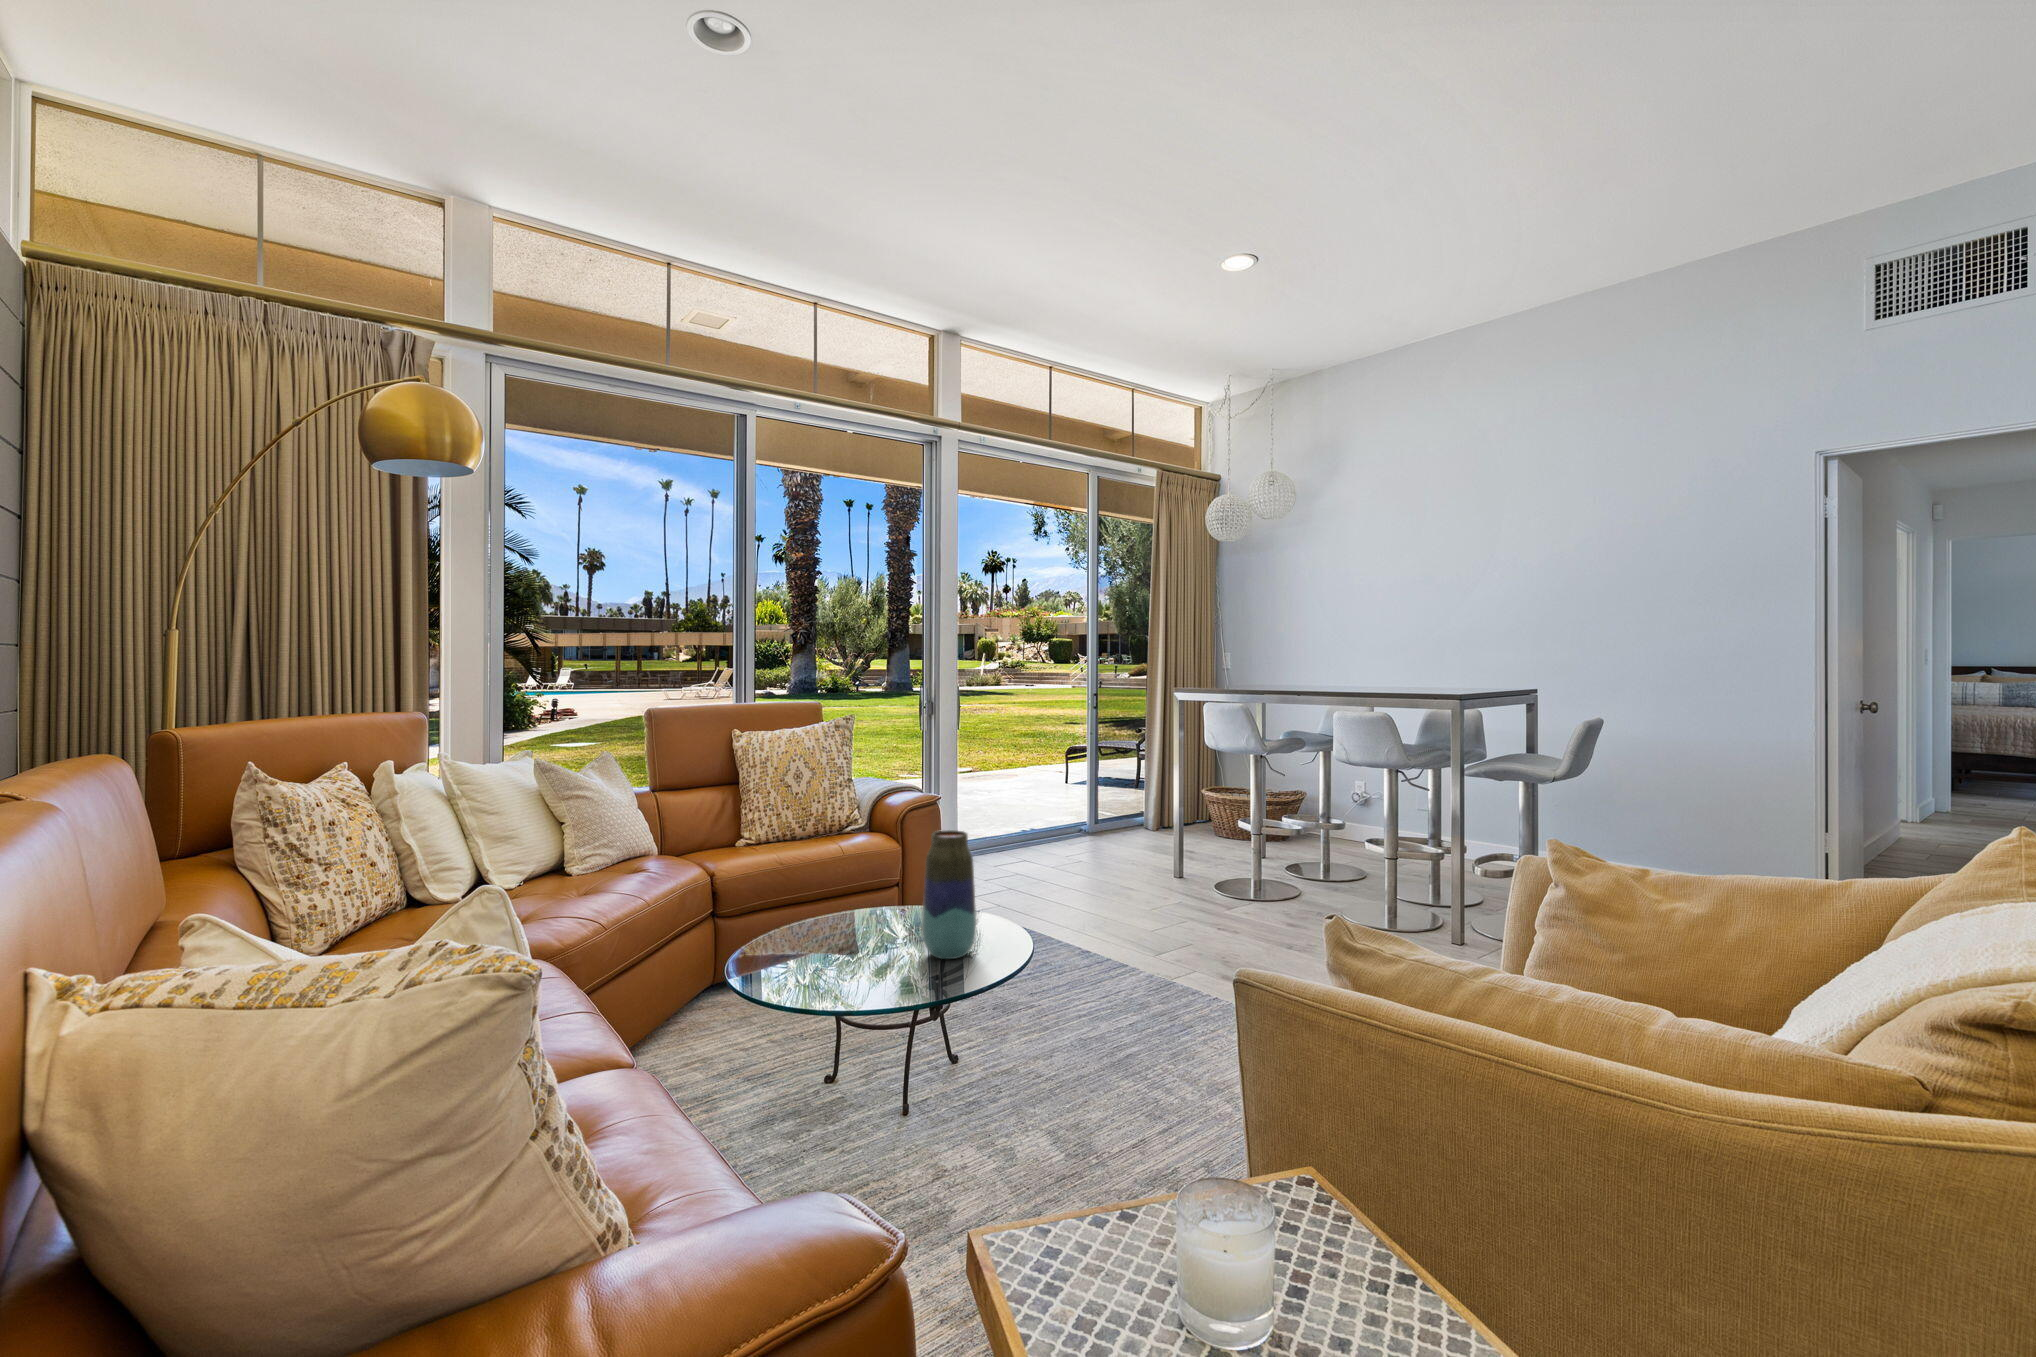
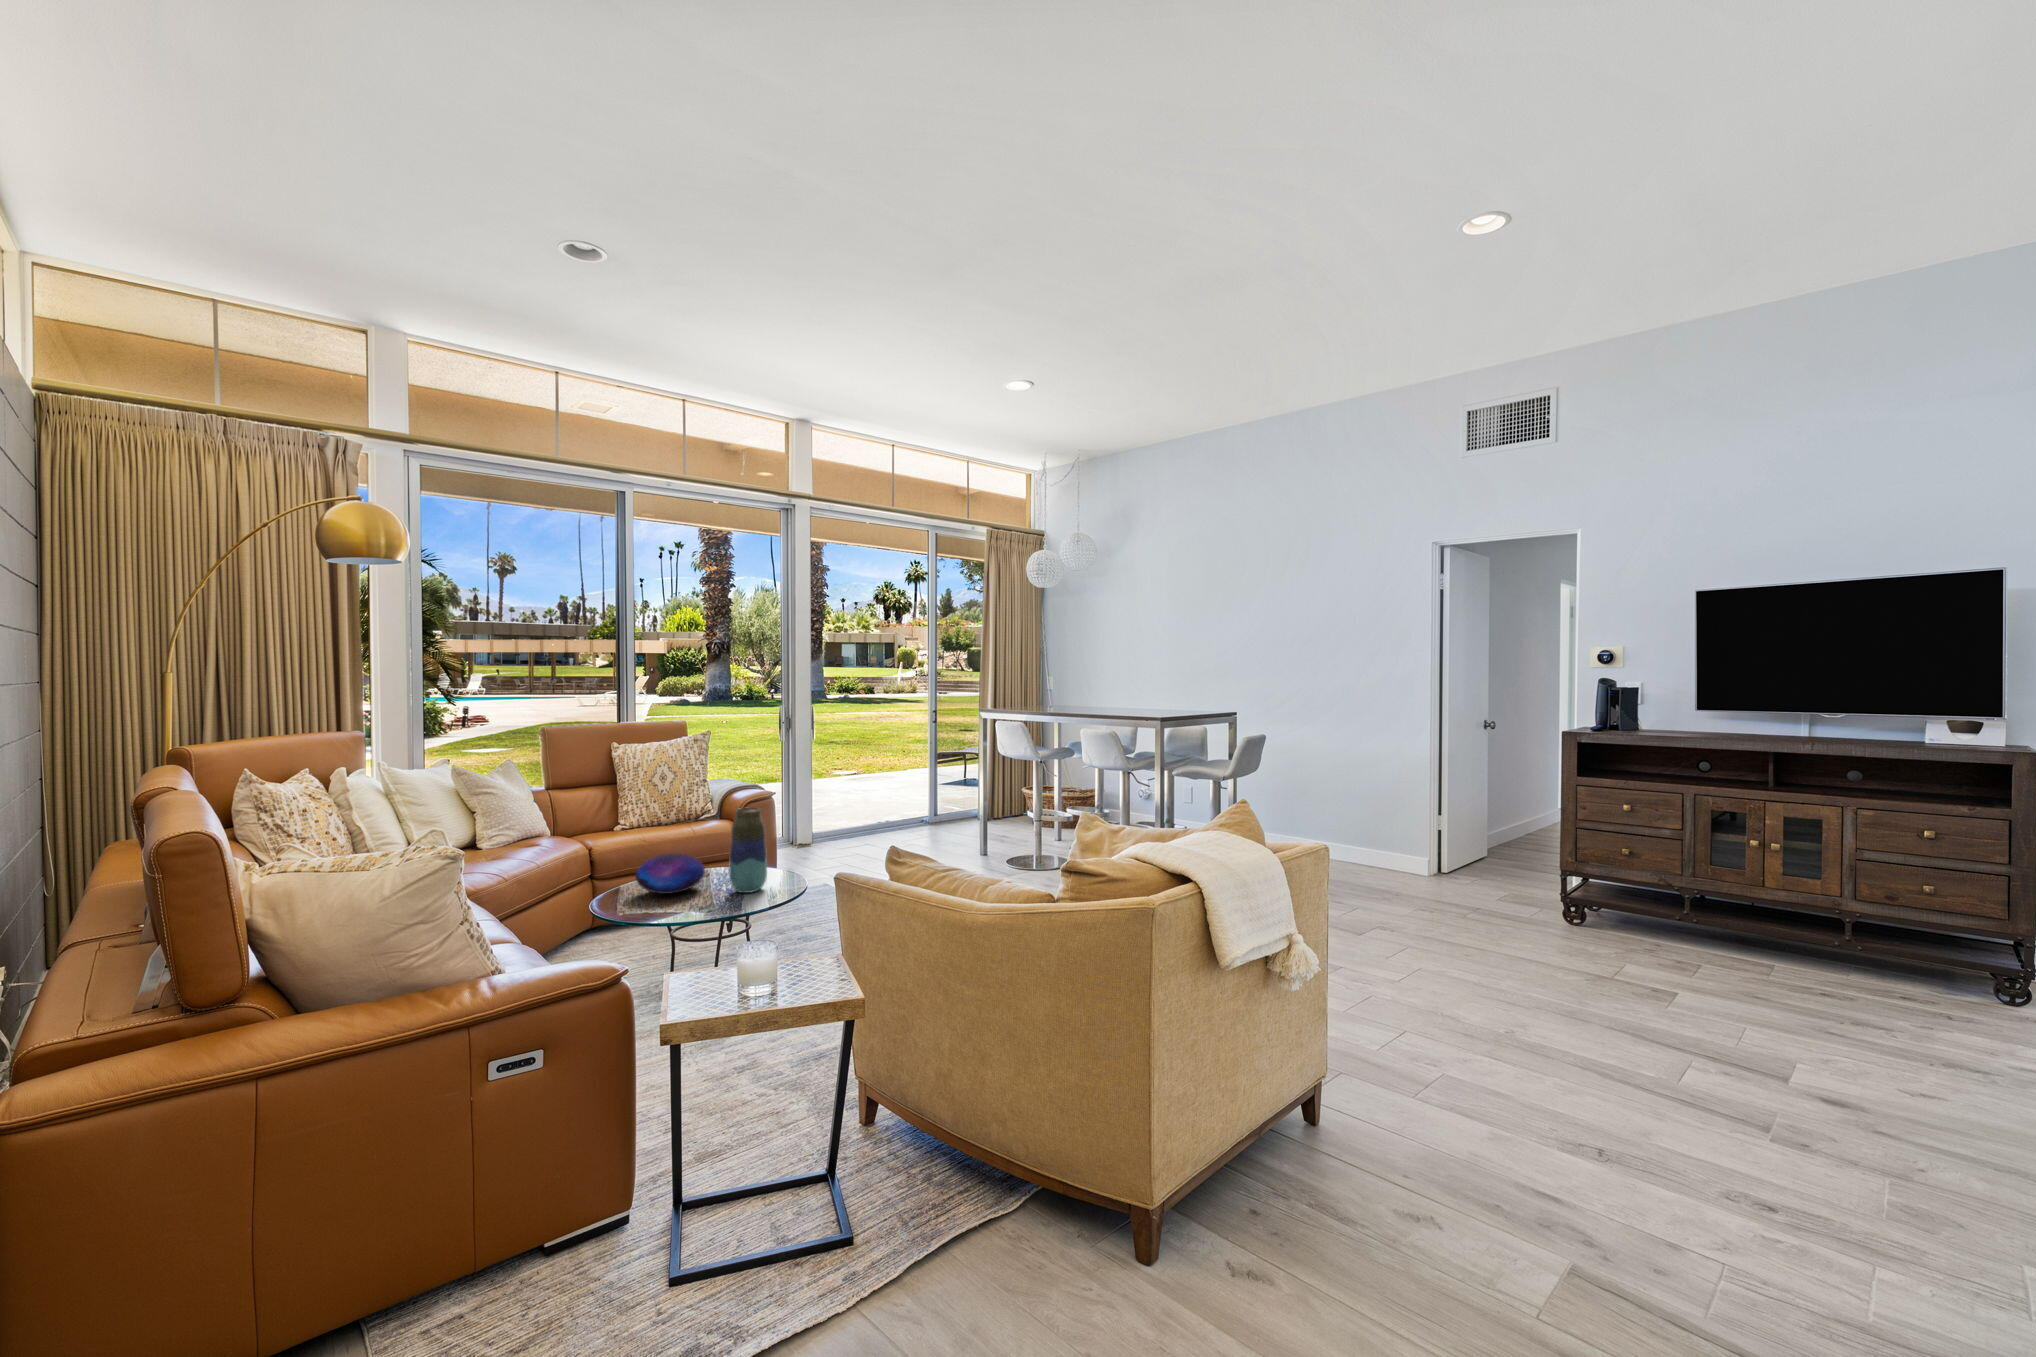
decorative orb: none [786,894,883,956] -> present [635,853,705,894]

